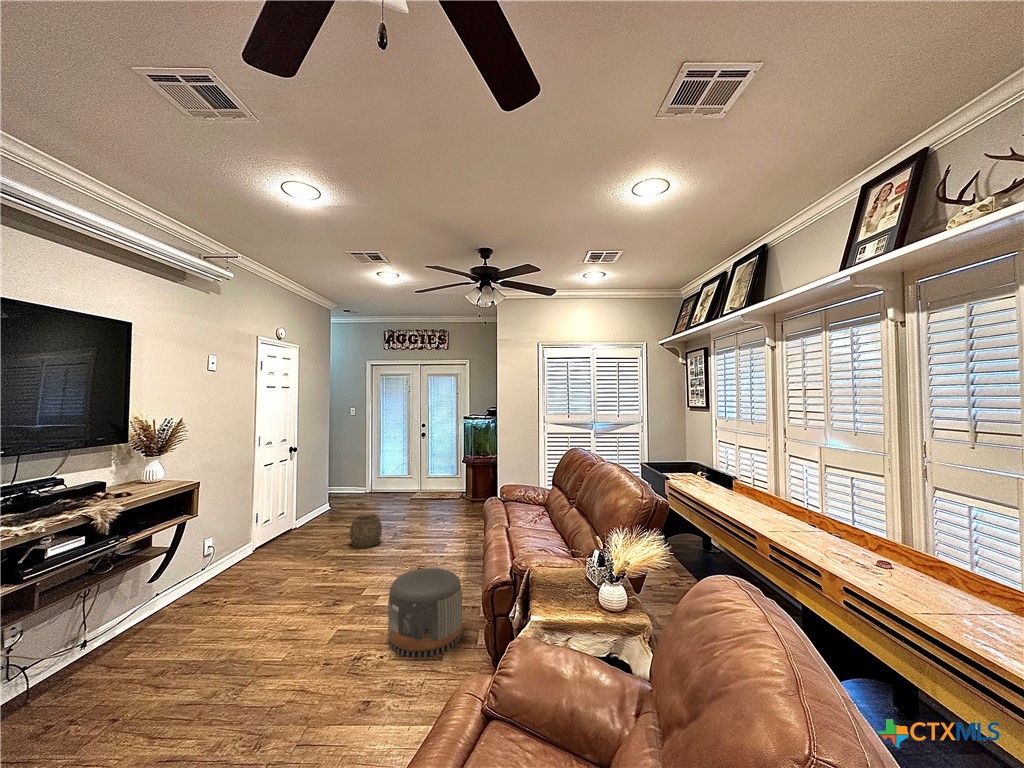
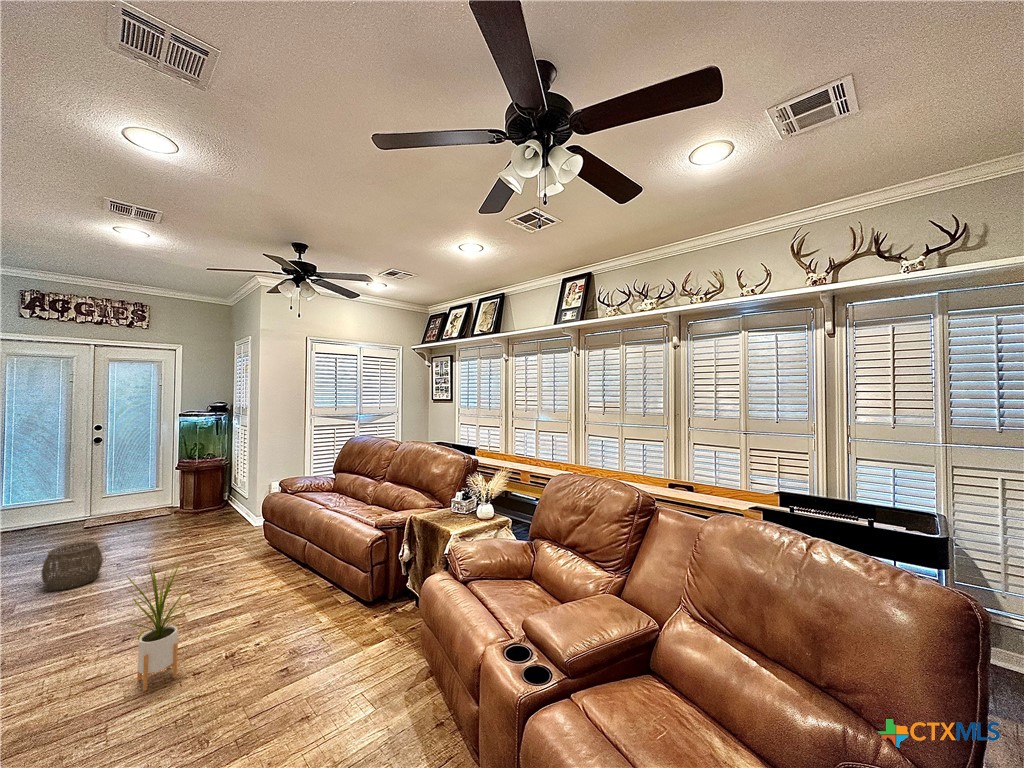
house plant: none [287,547,348,658] -> present [125,562,197,691]
pouf: present [388,568,462,658] -> none [237,554,319,641]

